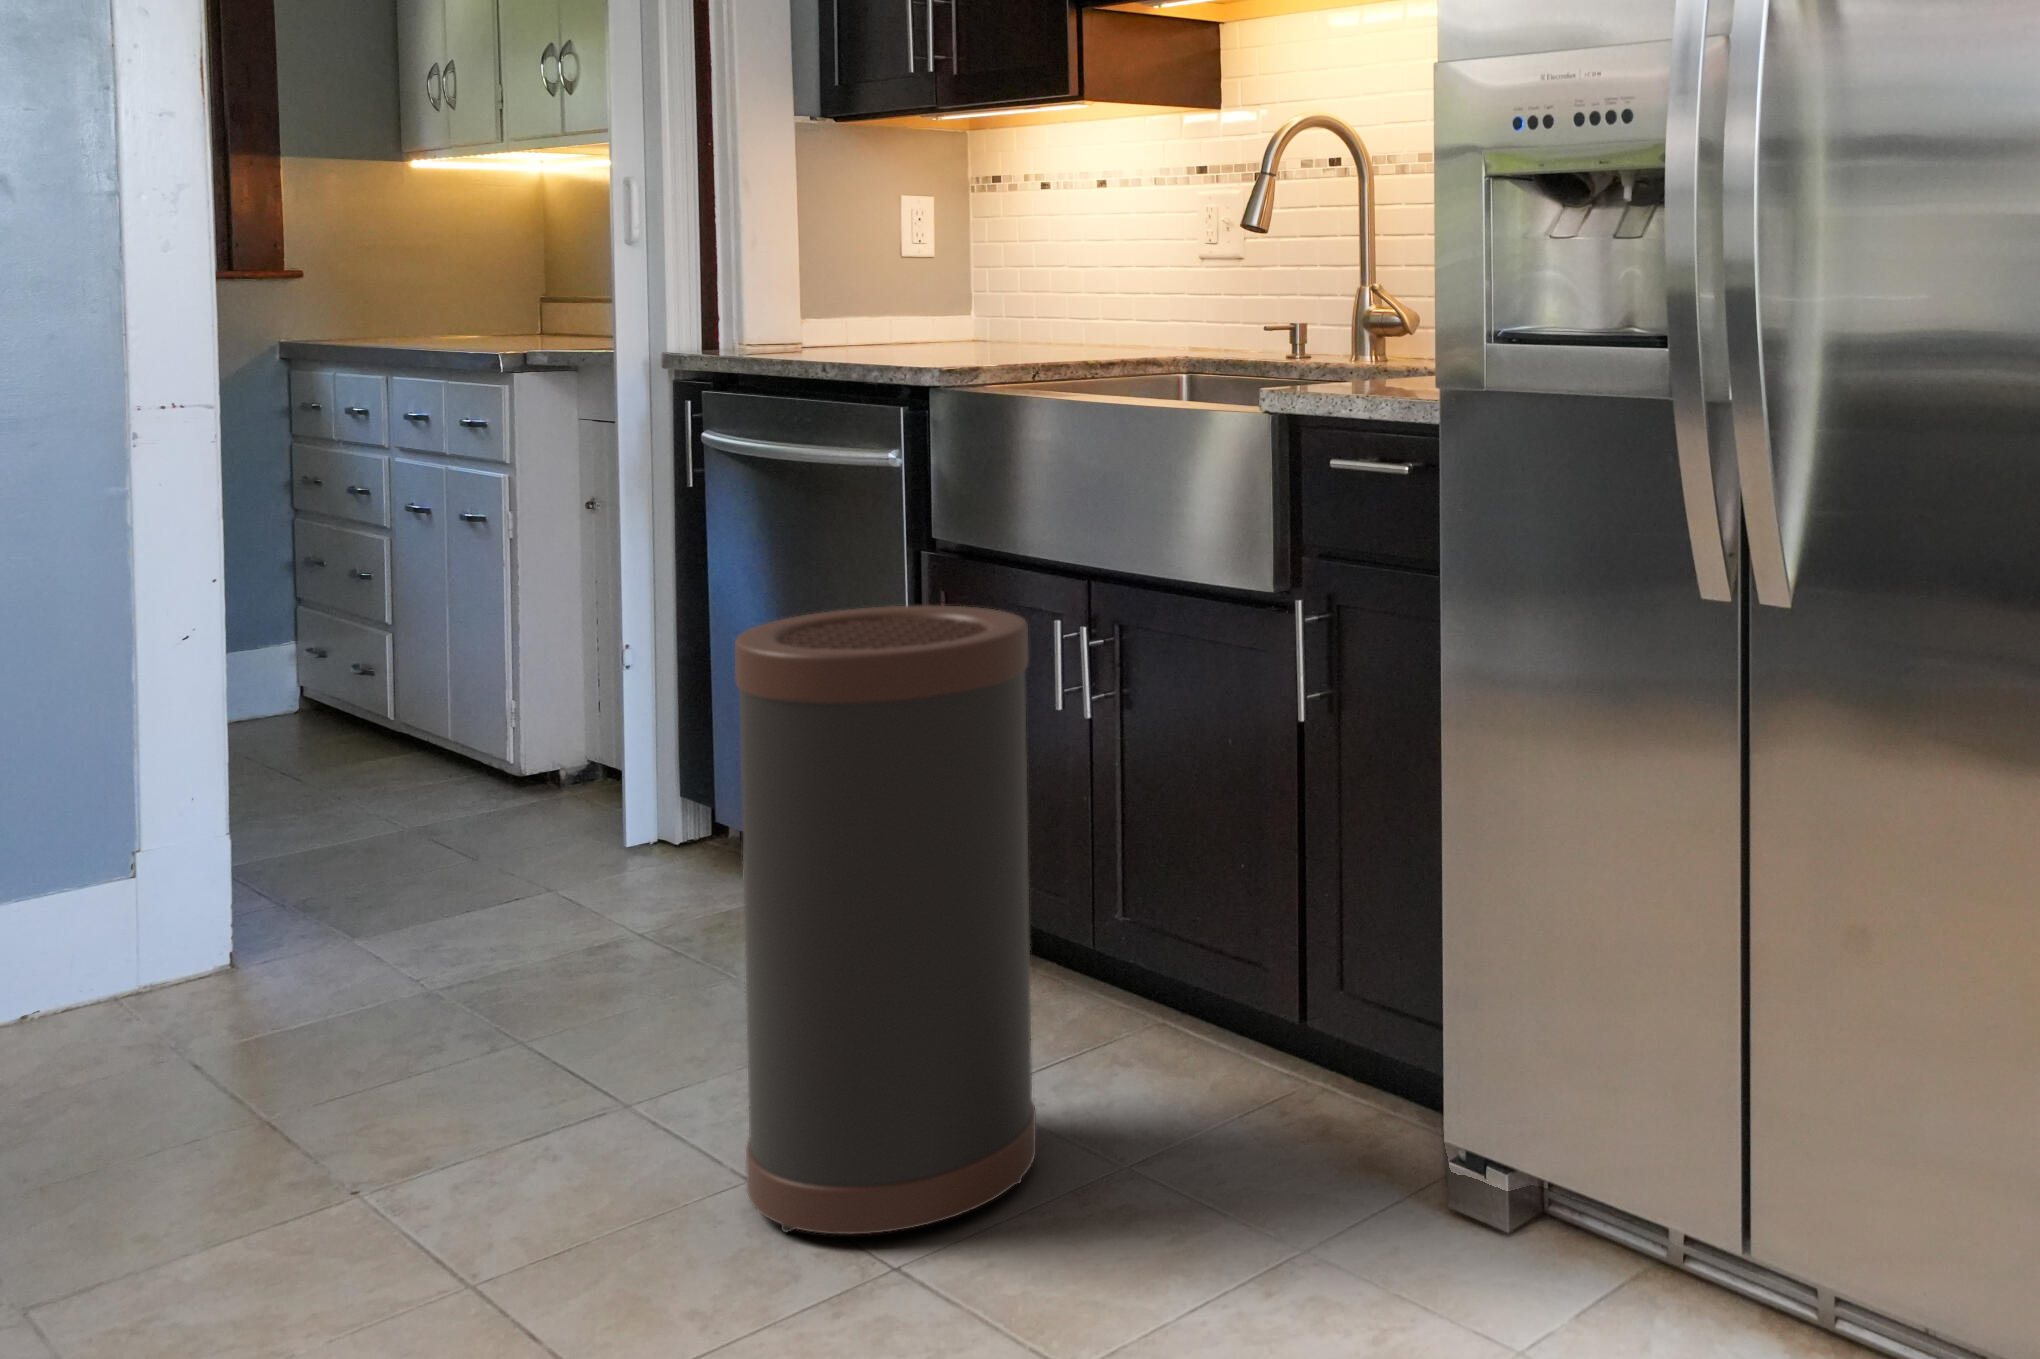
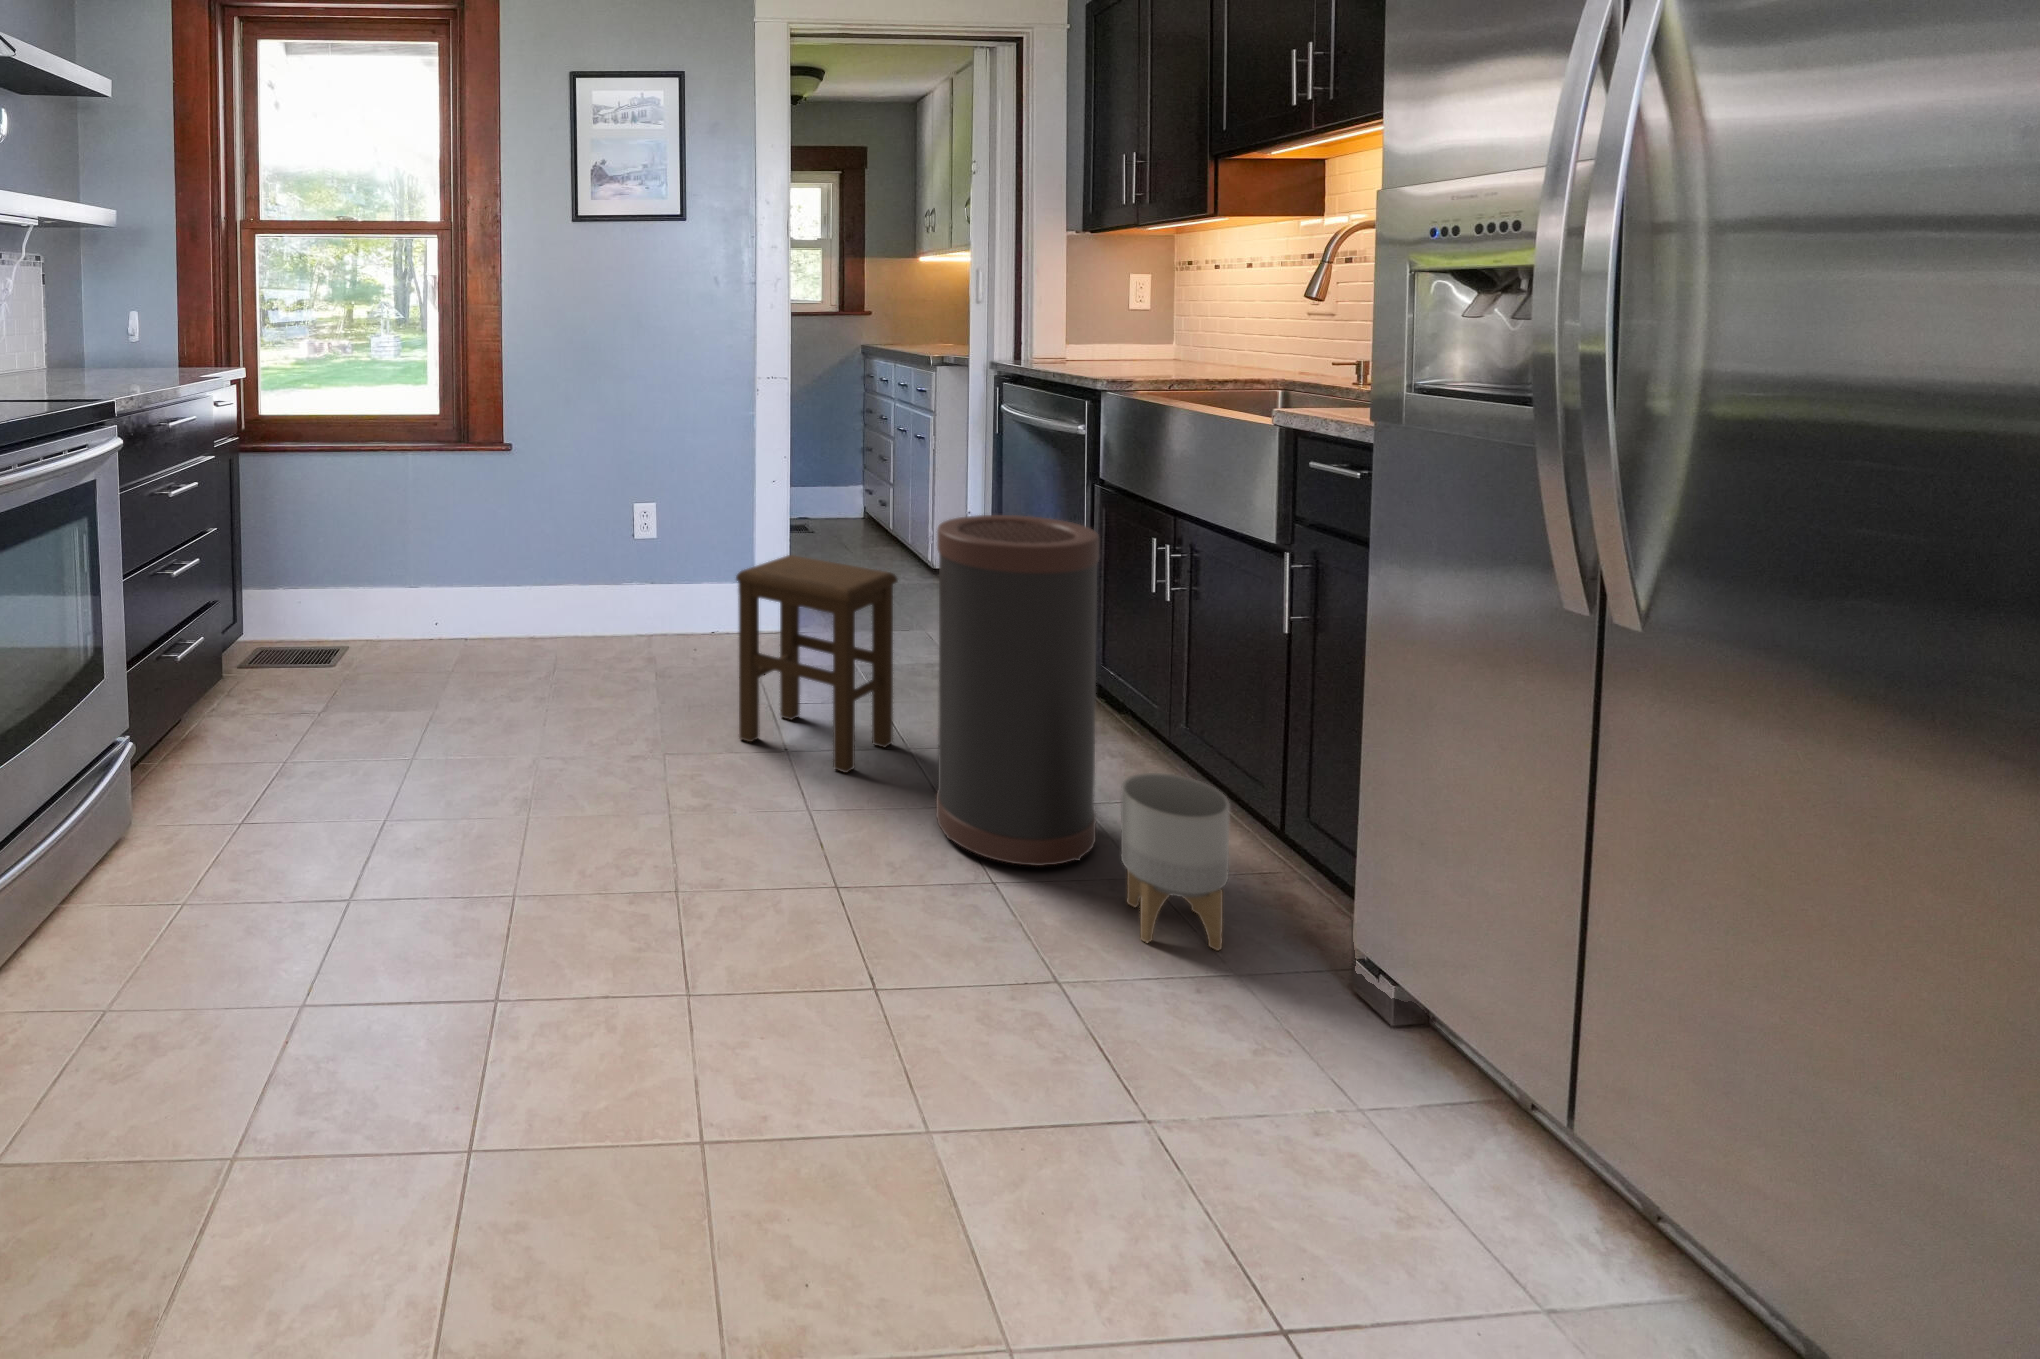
stool: none [208,765,595,1207] -> present [736,555,898,773]
planter: none [1111,980,1271,1261] -> present [1121,773,1230,951]

